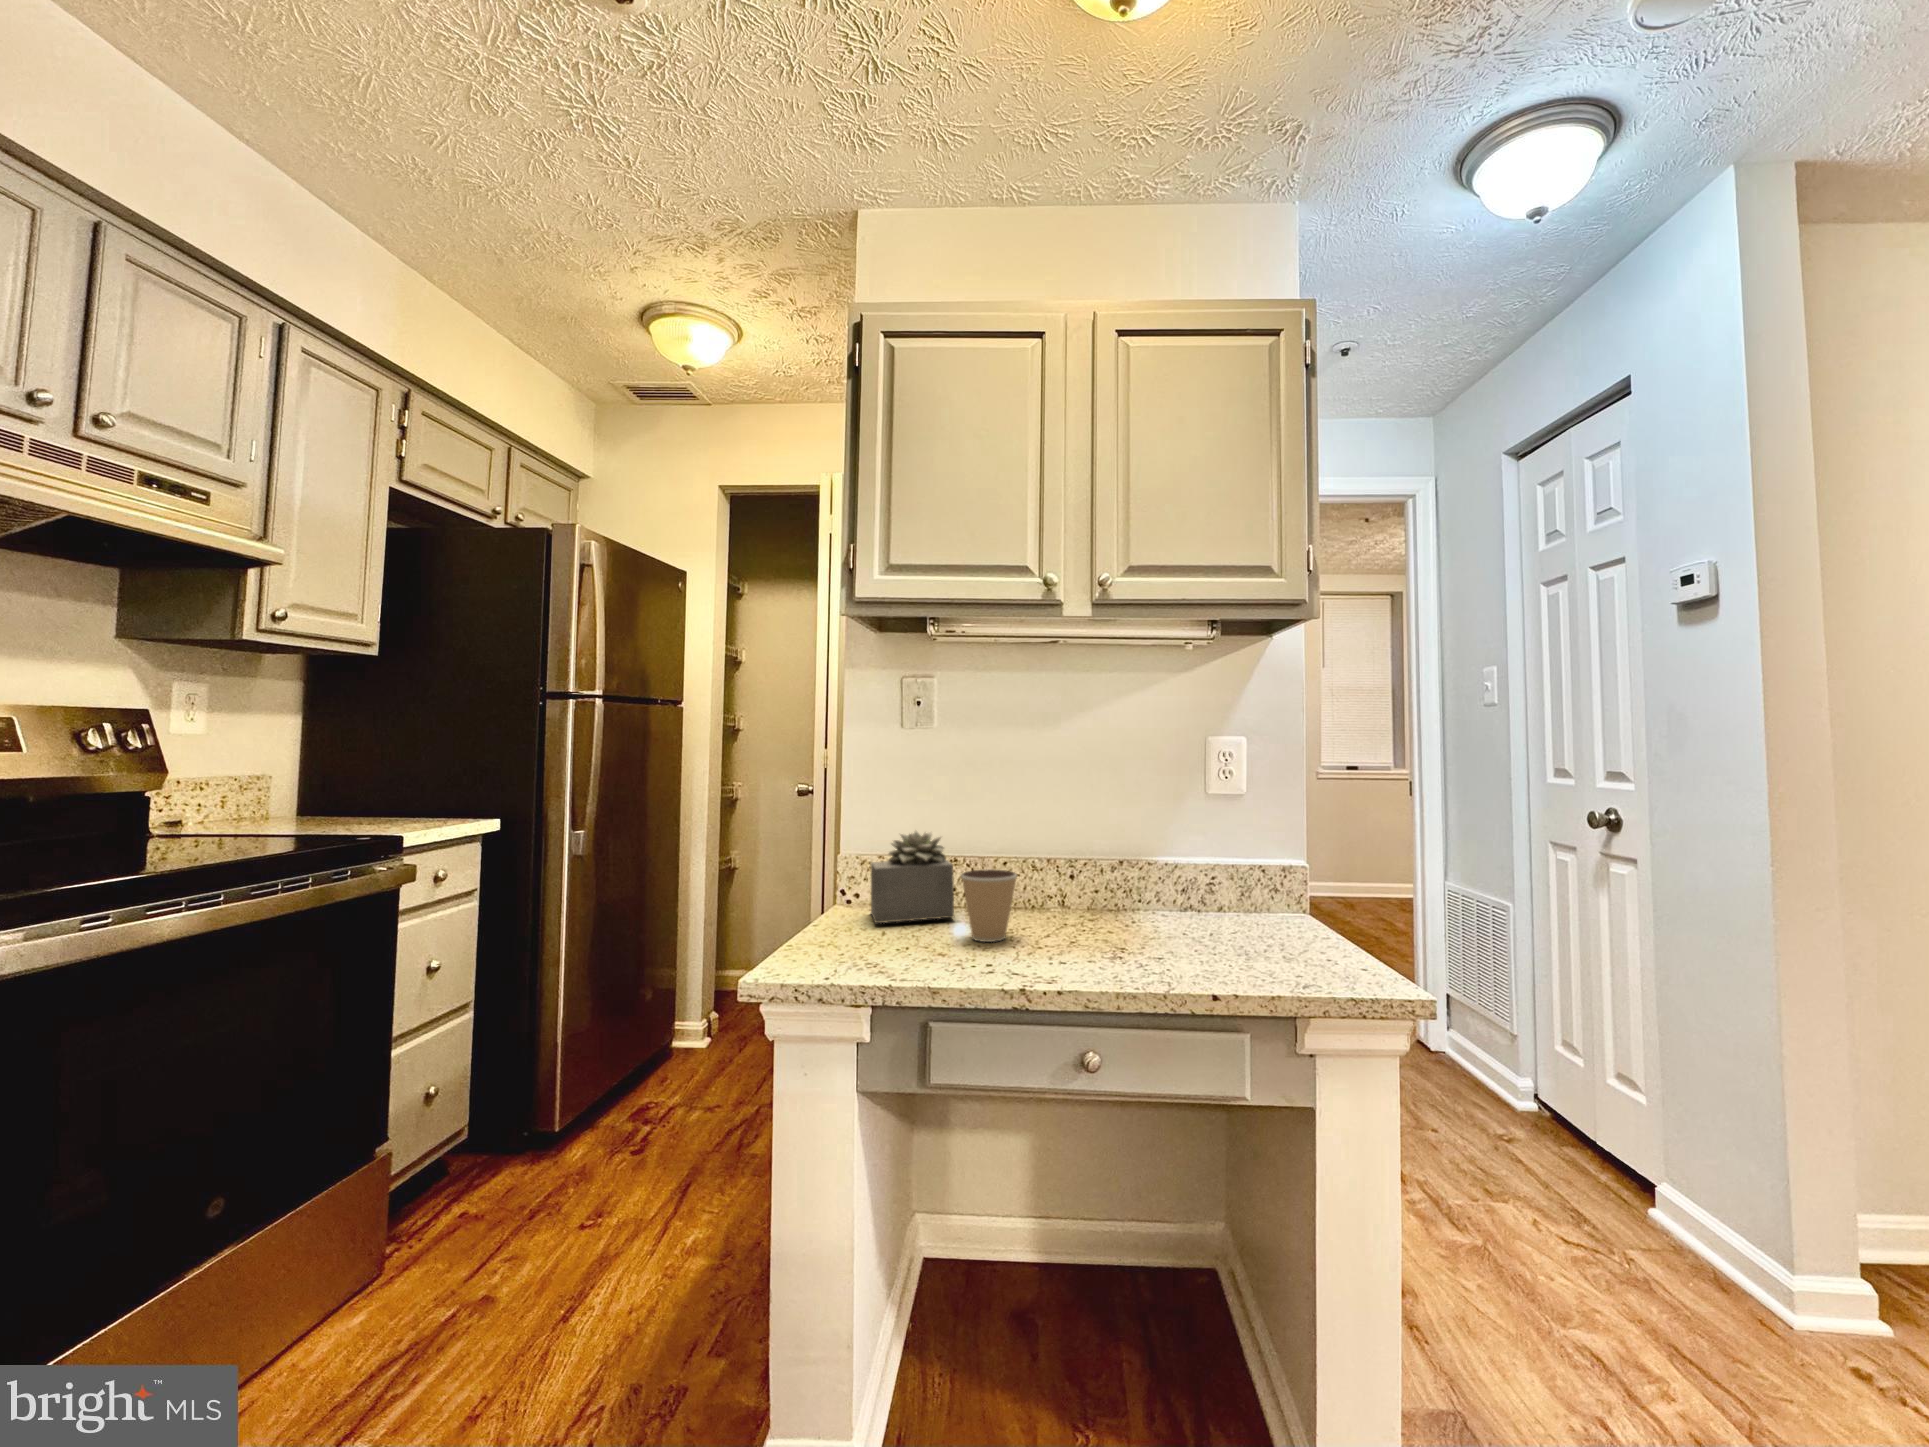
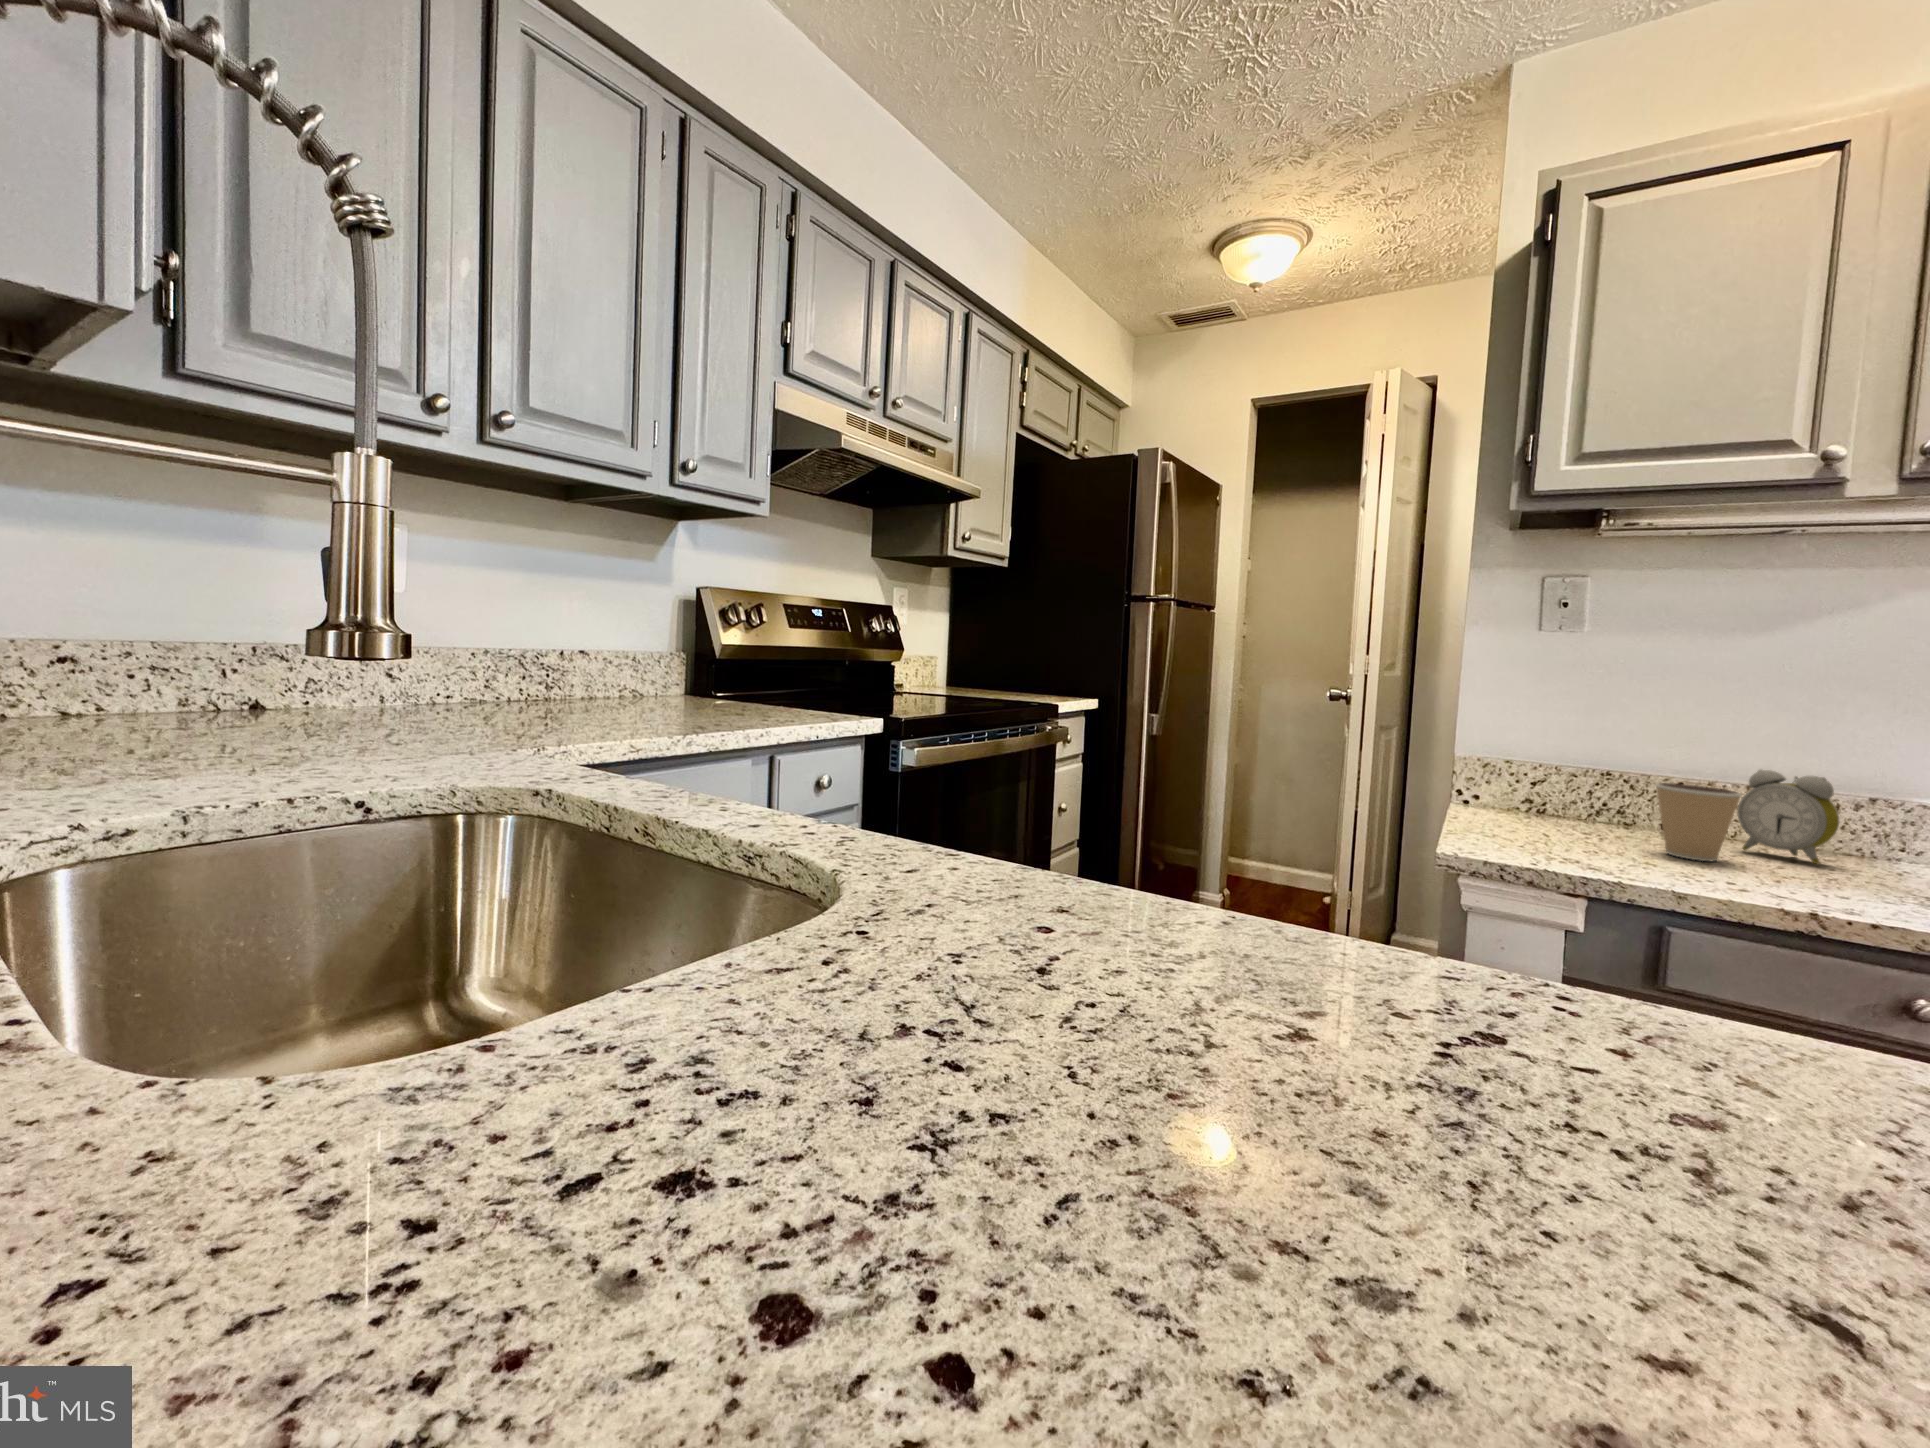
succulent plant: present [871,831,954,923] -> none [1501,736,1624,832]
alarm clock: none [1029,846,1088,926] -> present [1737,770,1839,864]

